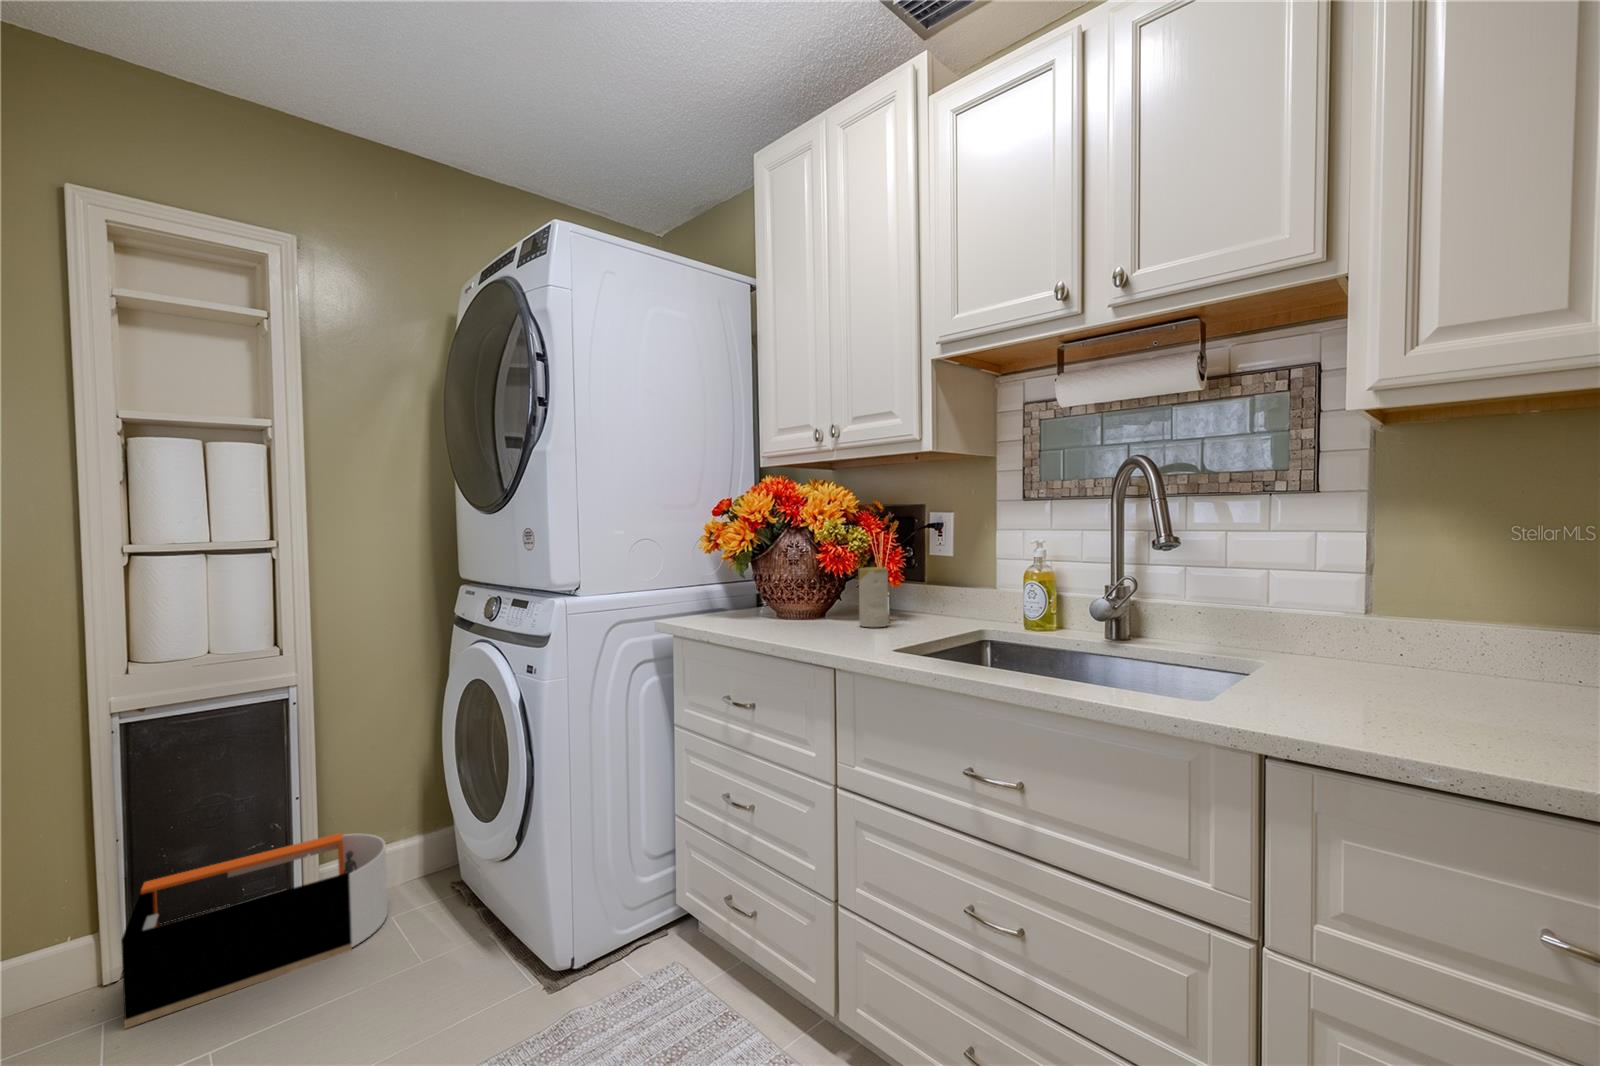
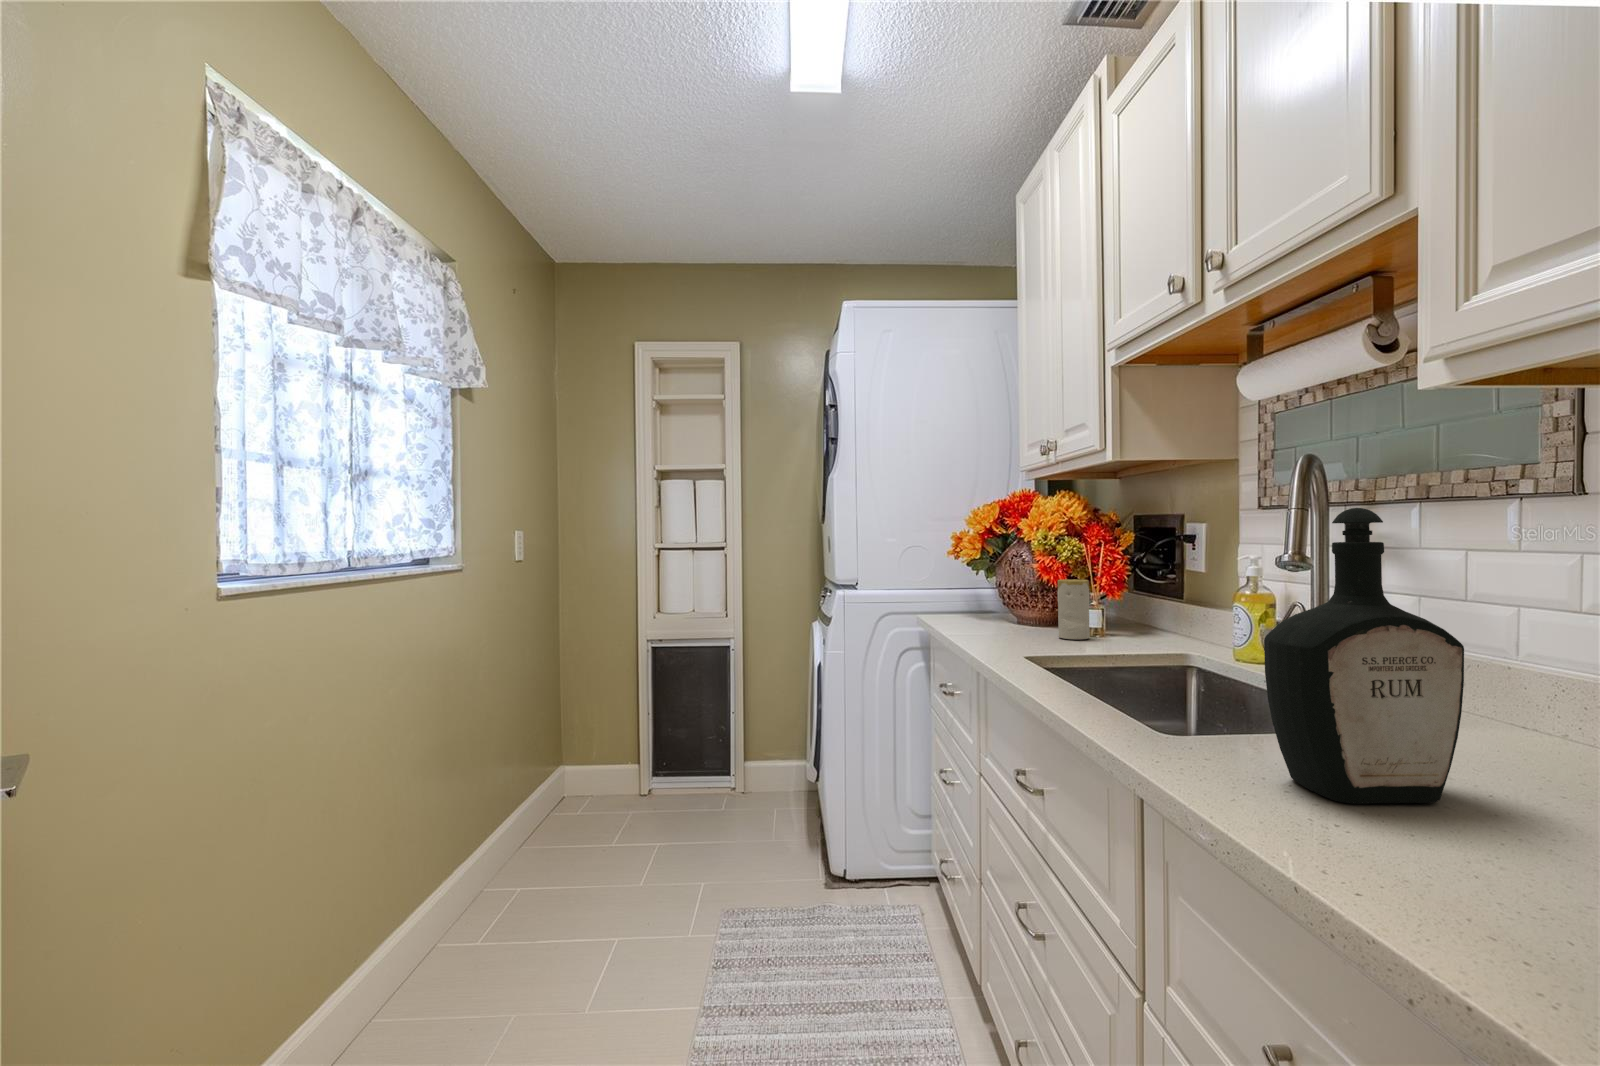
bottle: none [1431,486,1532,733] -> present [1264,508,1464,804]
storage bin: present [121,833,388,1028] -> none [638,744,775,823]

